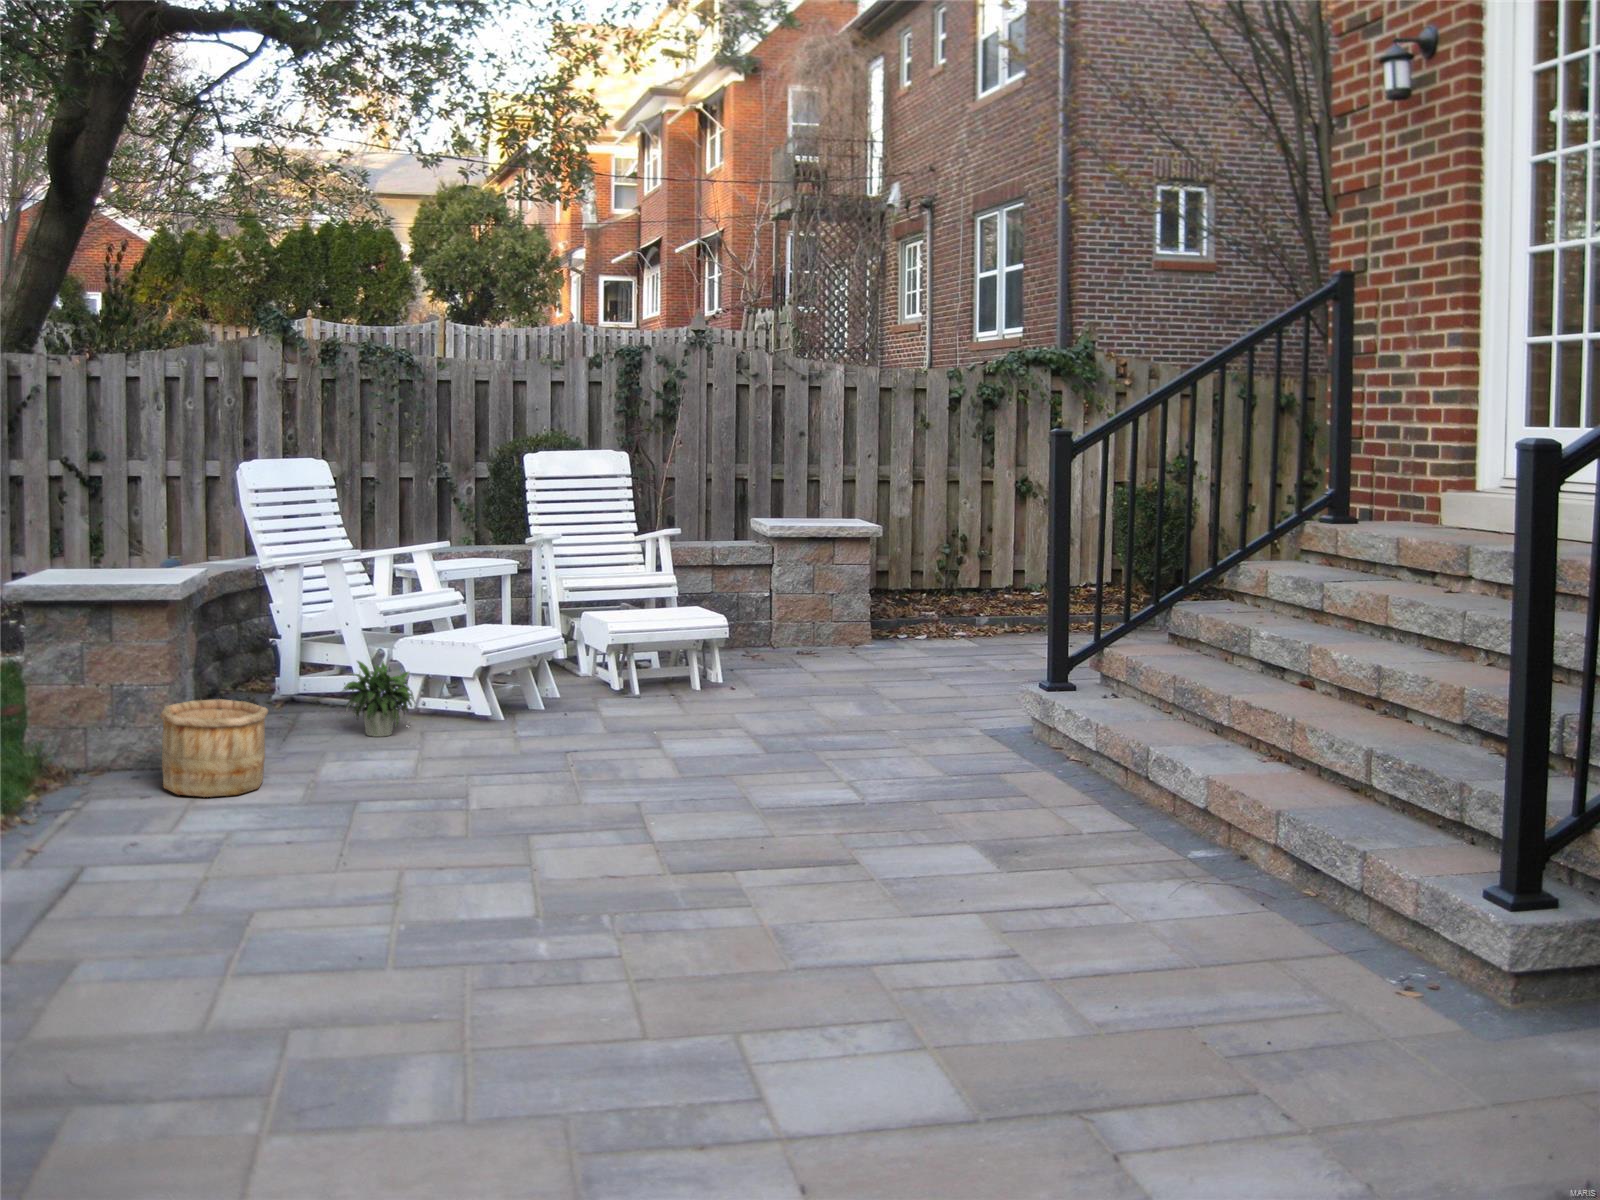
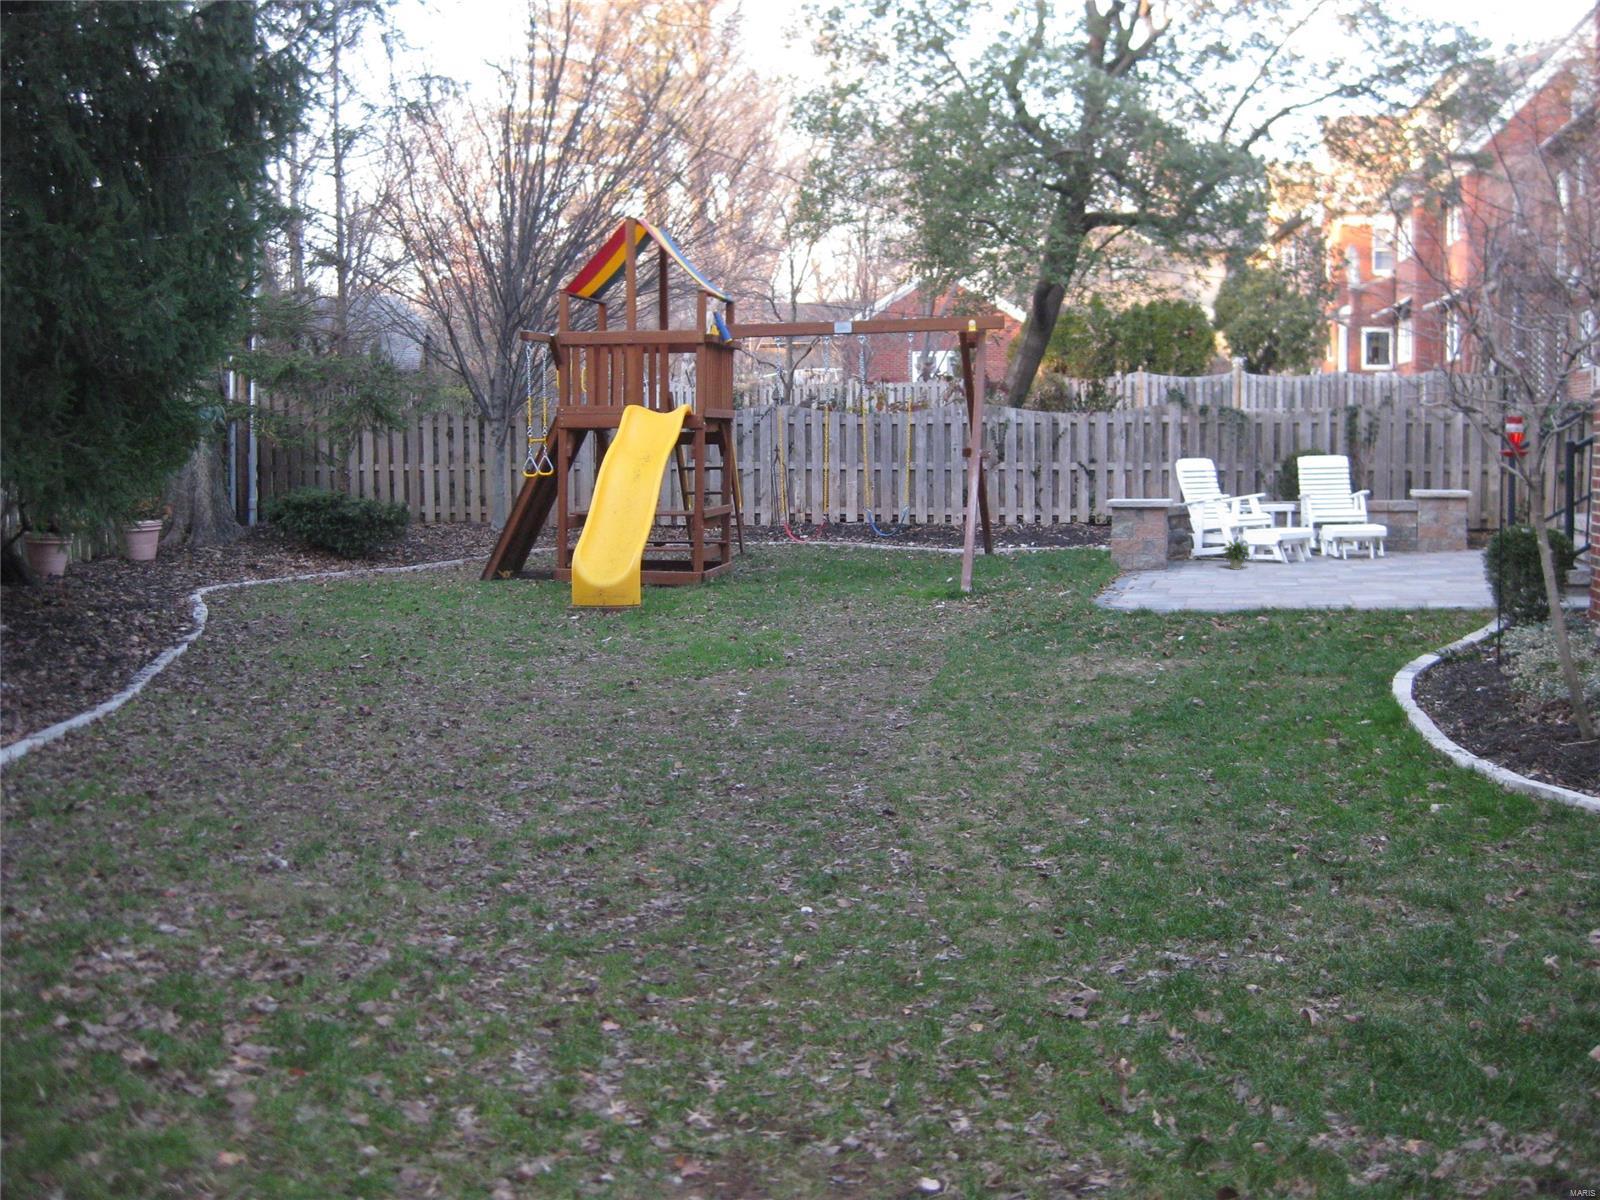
wooden bucket: present [160,699,268,797] -> none [1163,546,1200,578]

